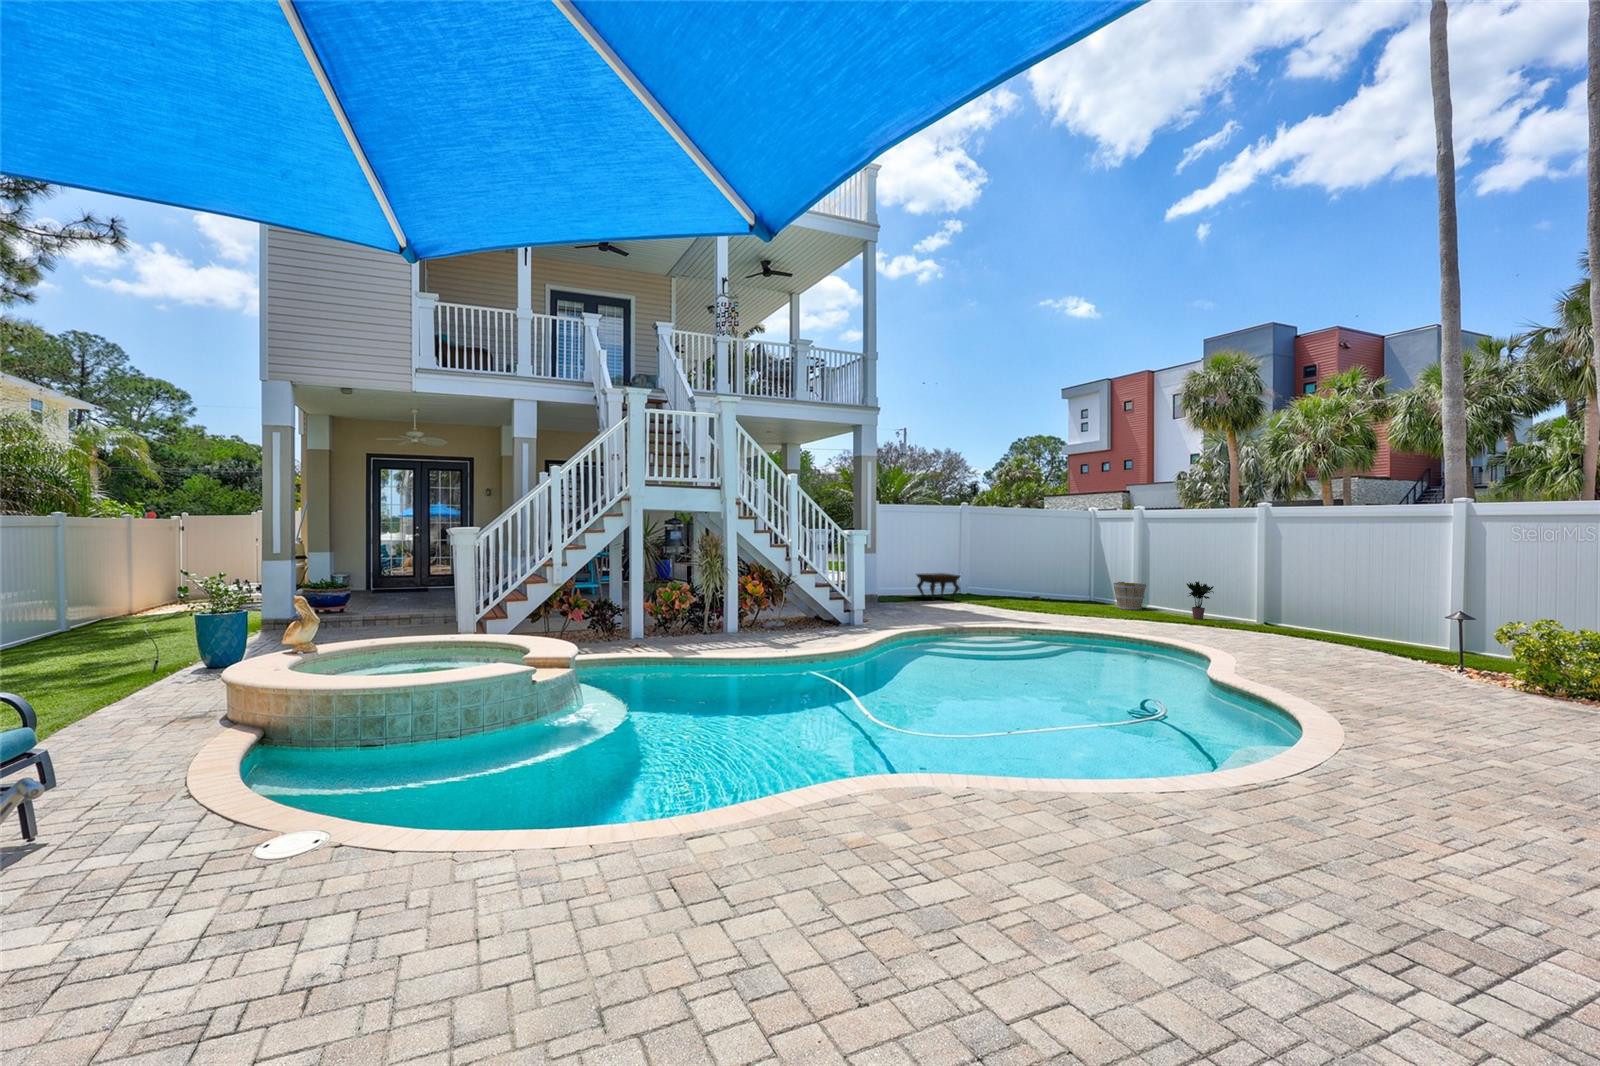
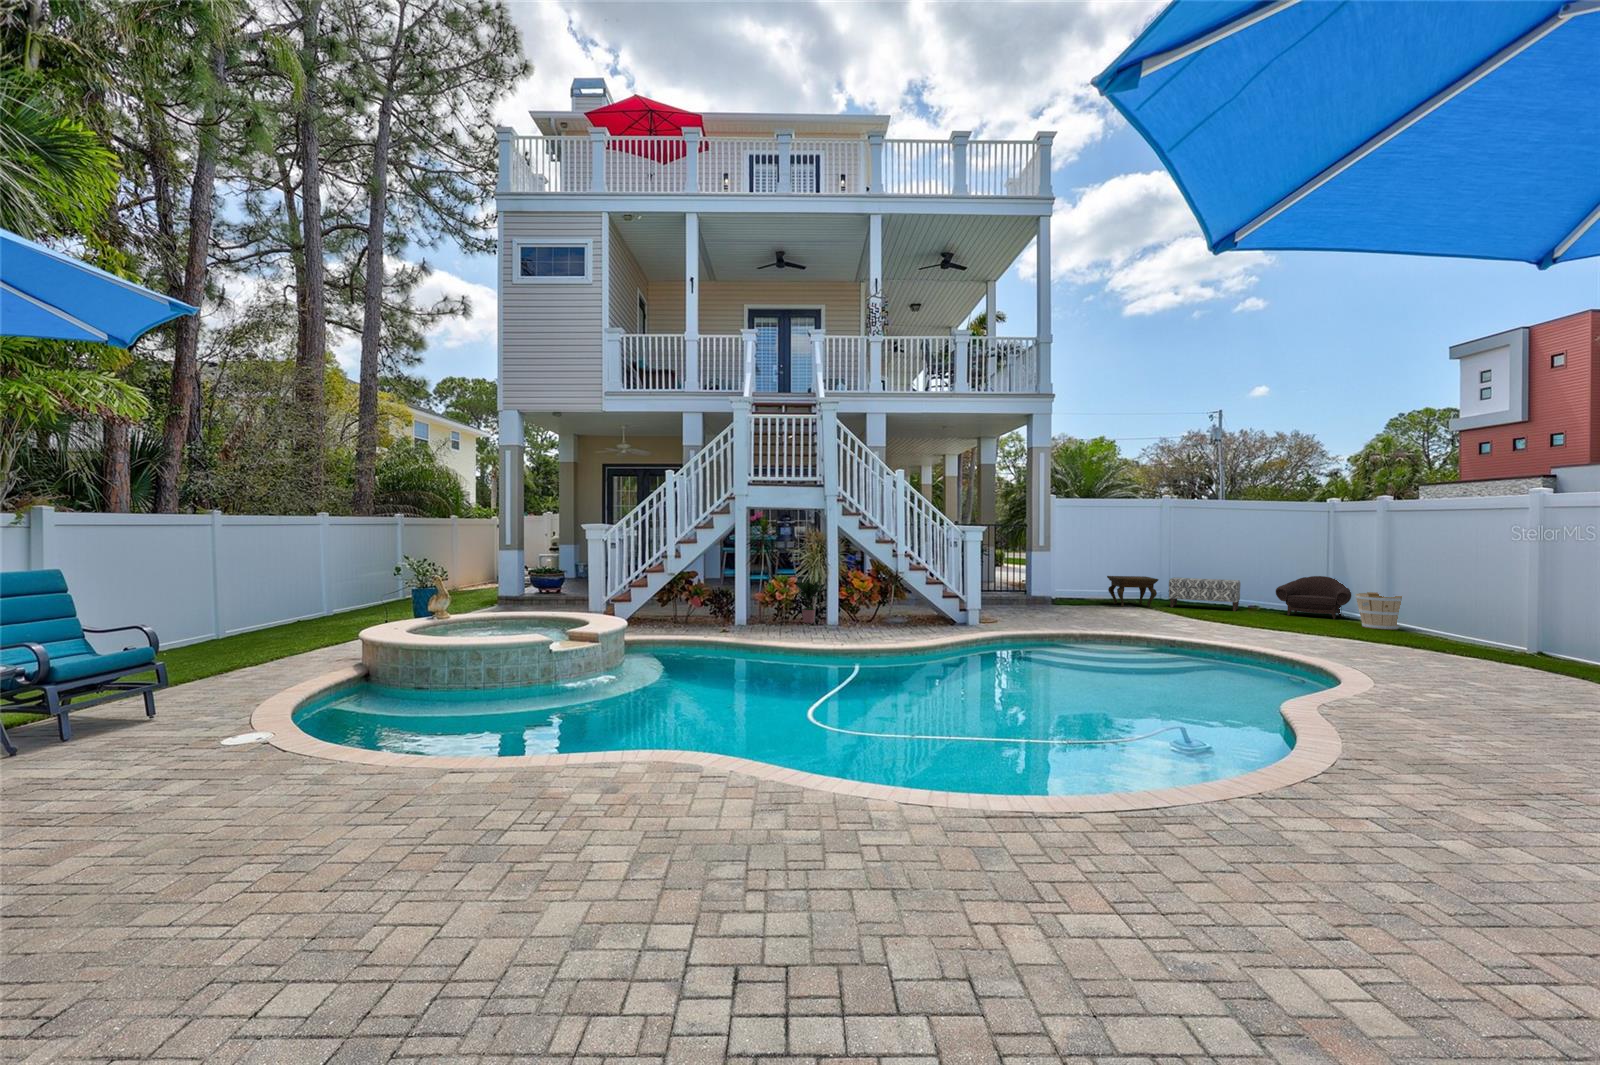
armchair: none [1047,570,1101,604] -> present [1276,576,1351,619]
bench: none [965,574,1019,601] -> present [1169,577,1240,611]
potted plant: present [1187,581,1214,619] -> present [796,579,825,623]

